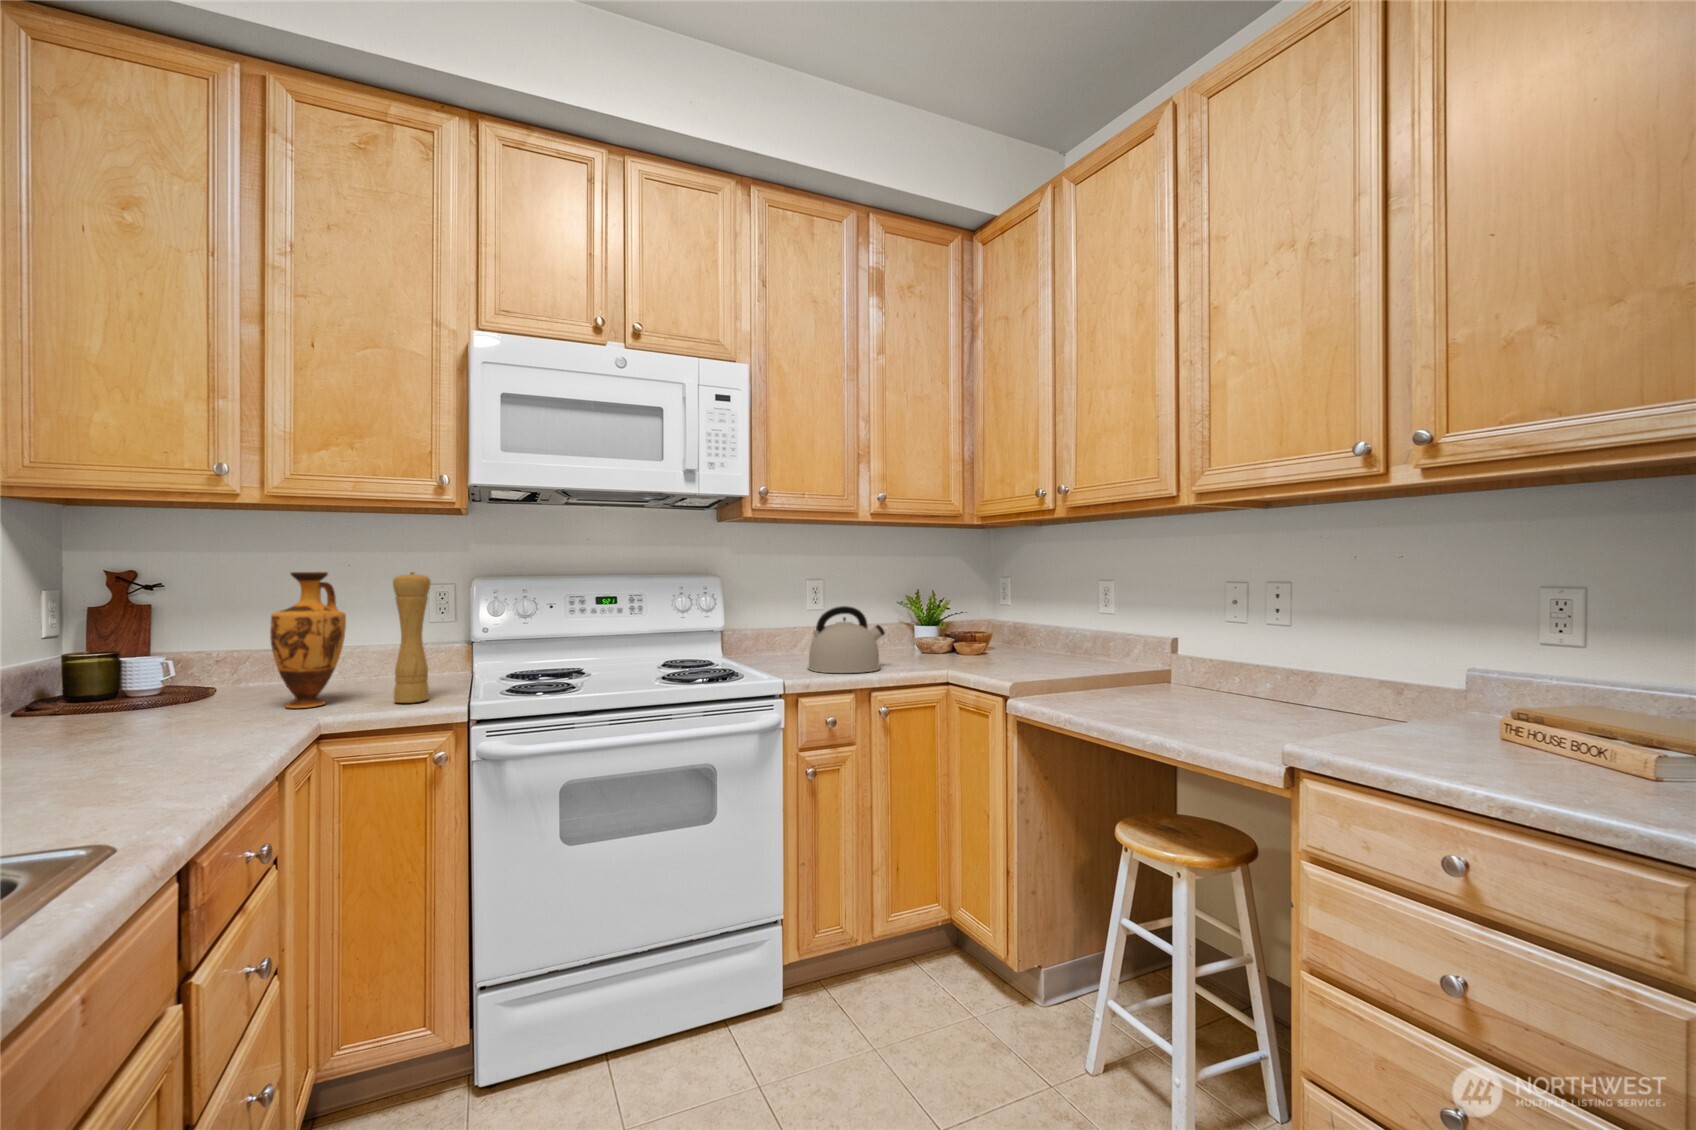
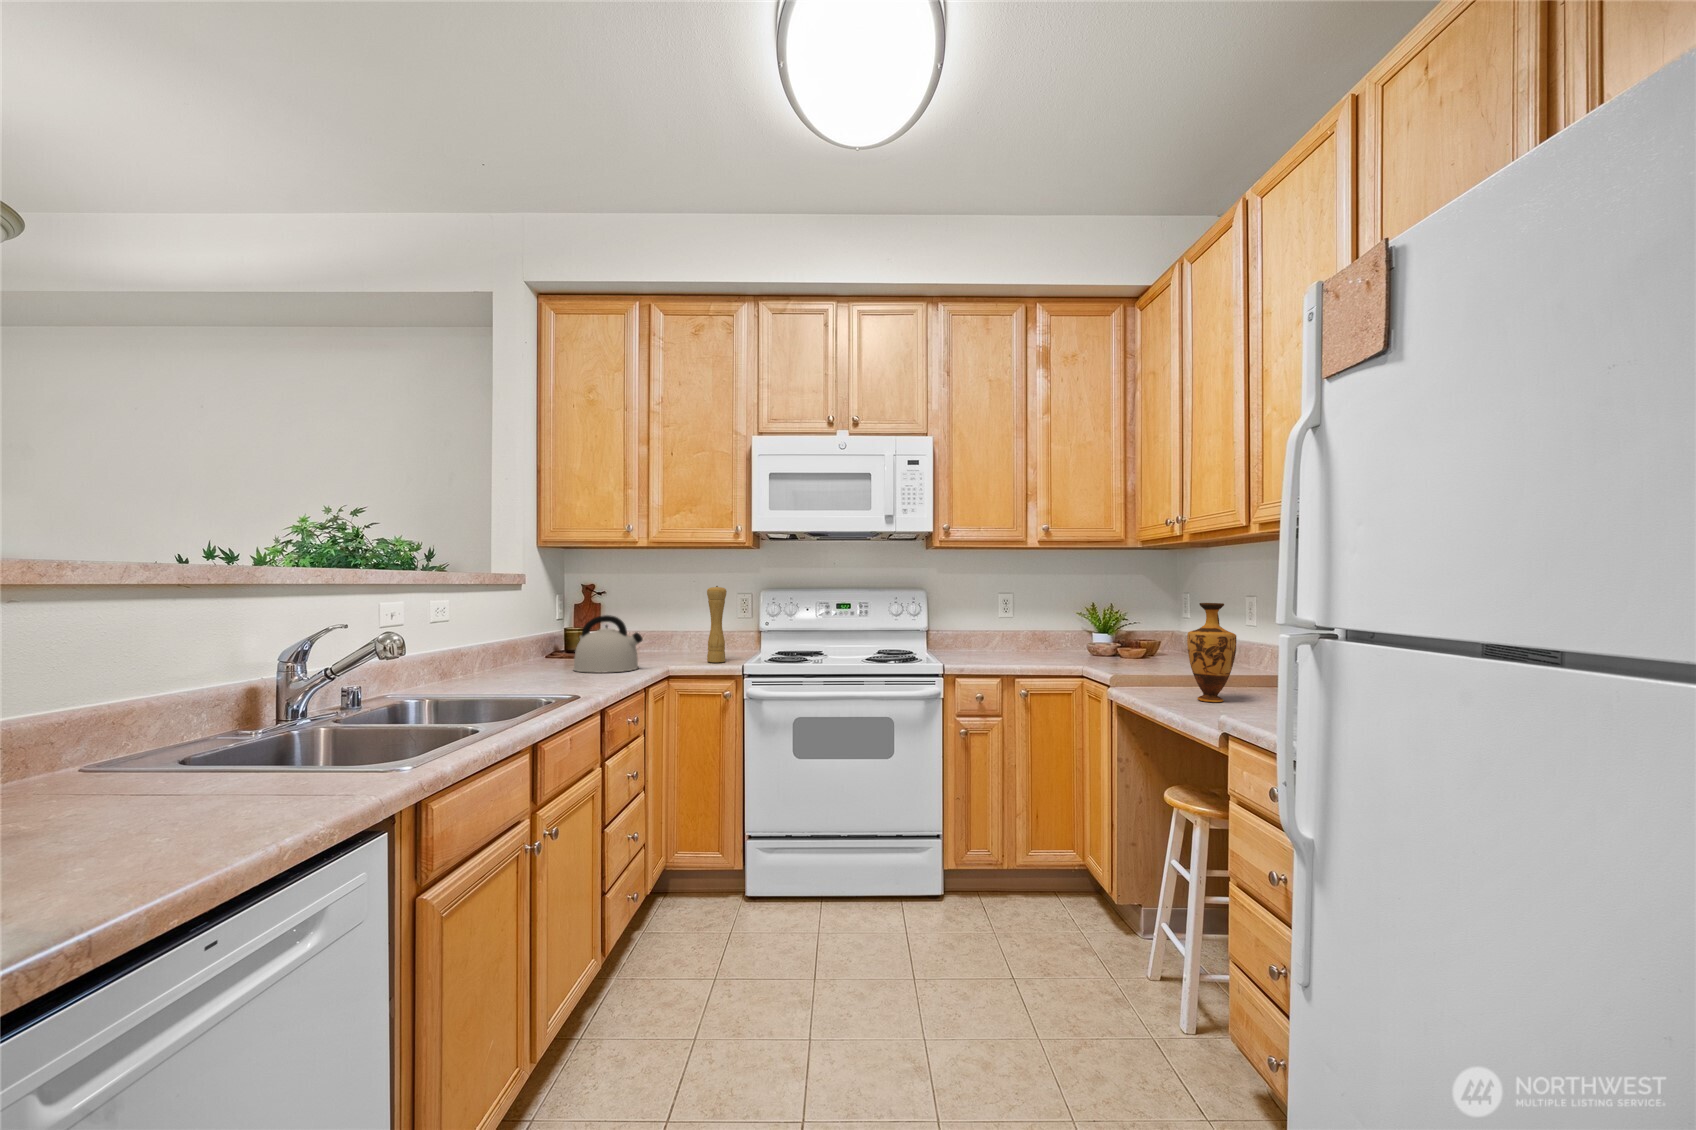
vase: present [270,572,346,708] -> present [1187,603,1237,702]
kettle: present [808,606,885,673] -> present [573,615,643,673]

